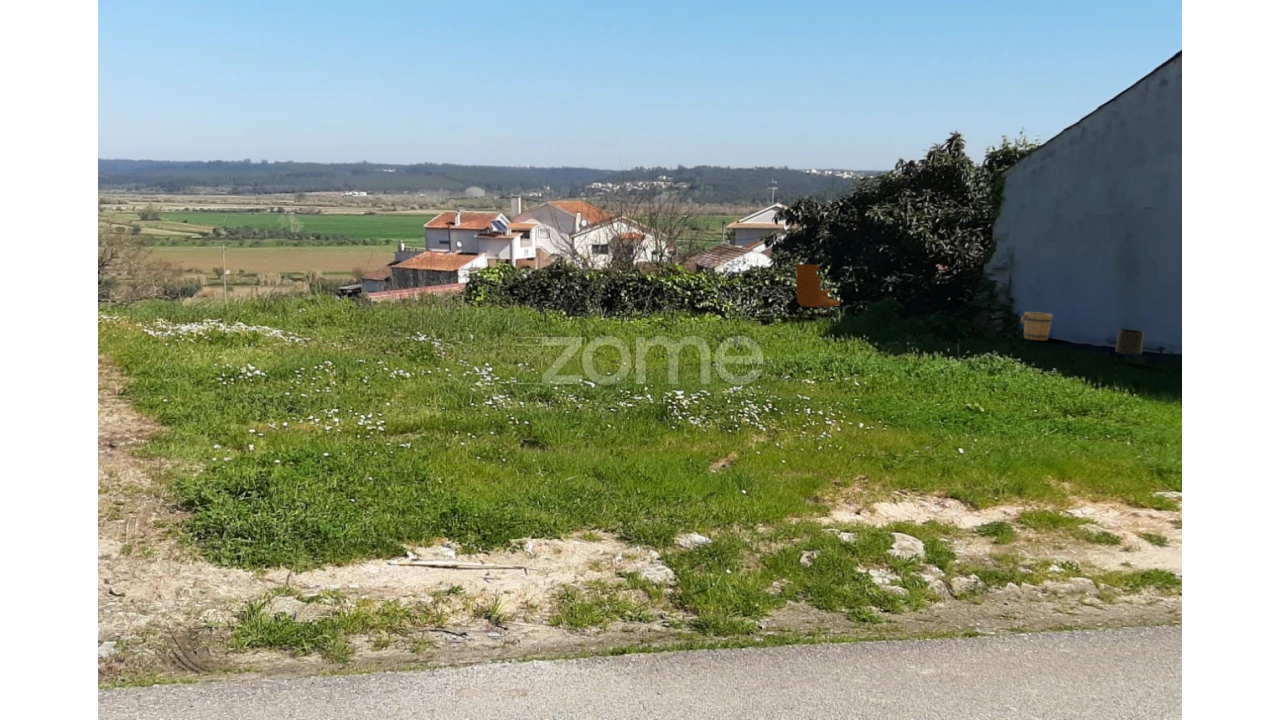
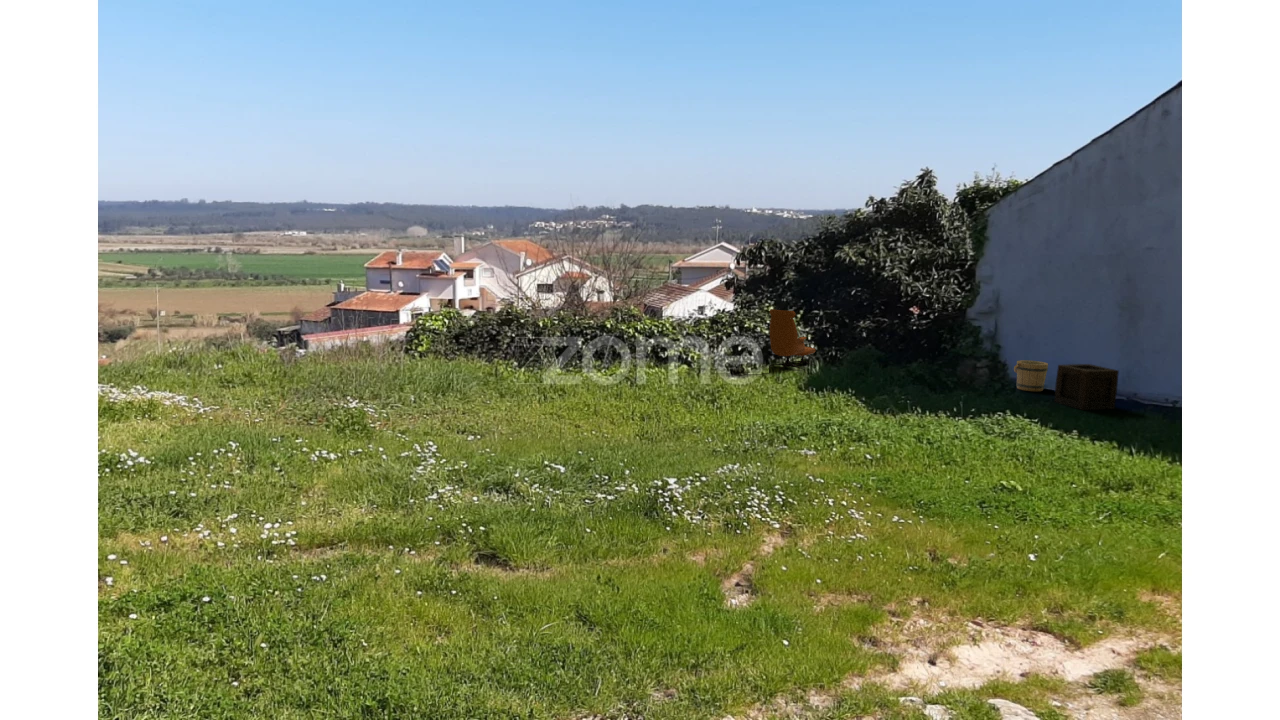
wooden crate: none [1053,314,1112,356] -> present [1055,364,1119,410]
planter: present [1115,329,1144,360] -> none [1127,382,1159,422]

